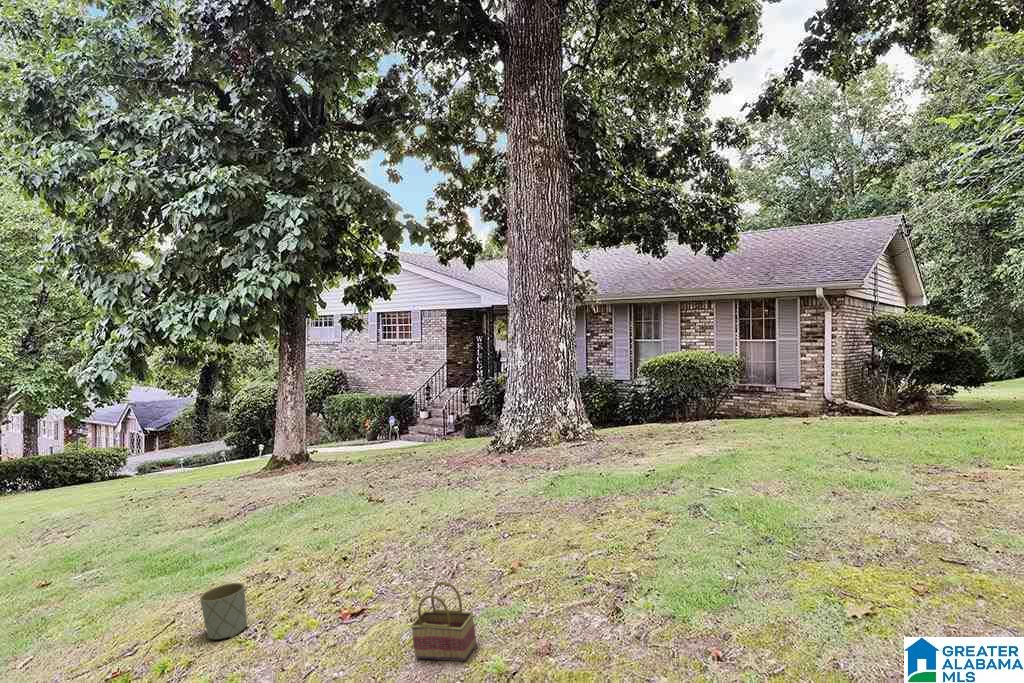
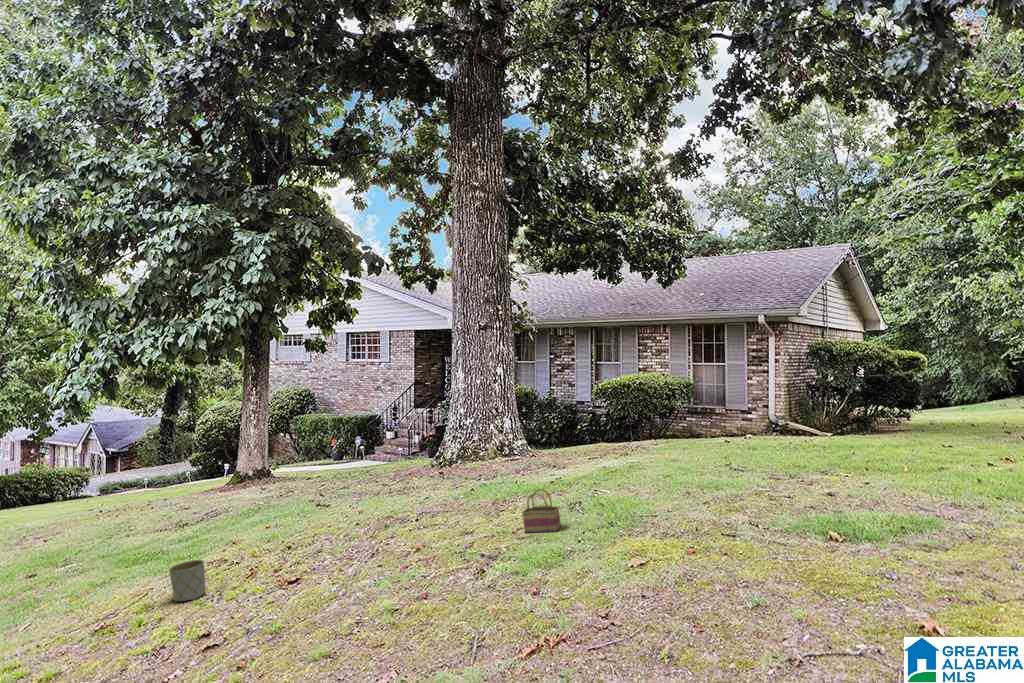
basket: present [410,582,476,661] -> present [522,489,561,533]

